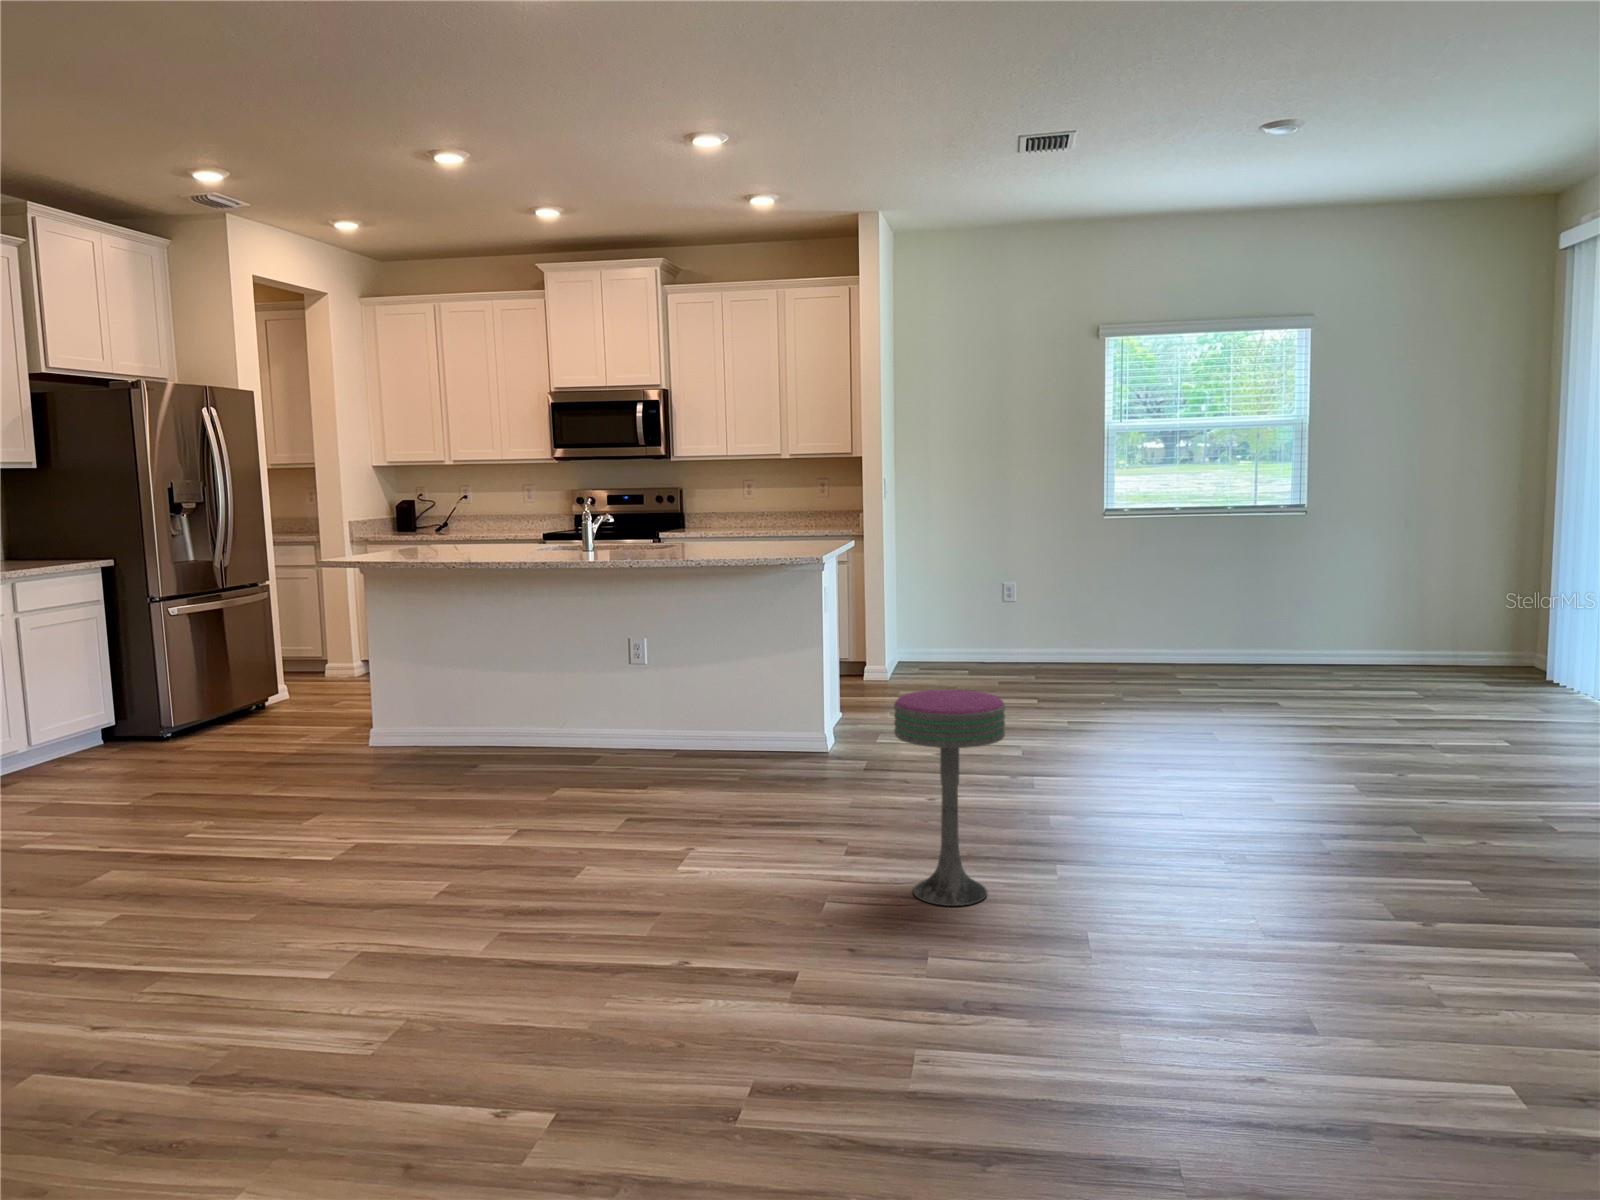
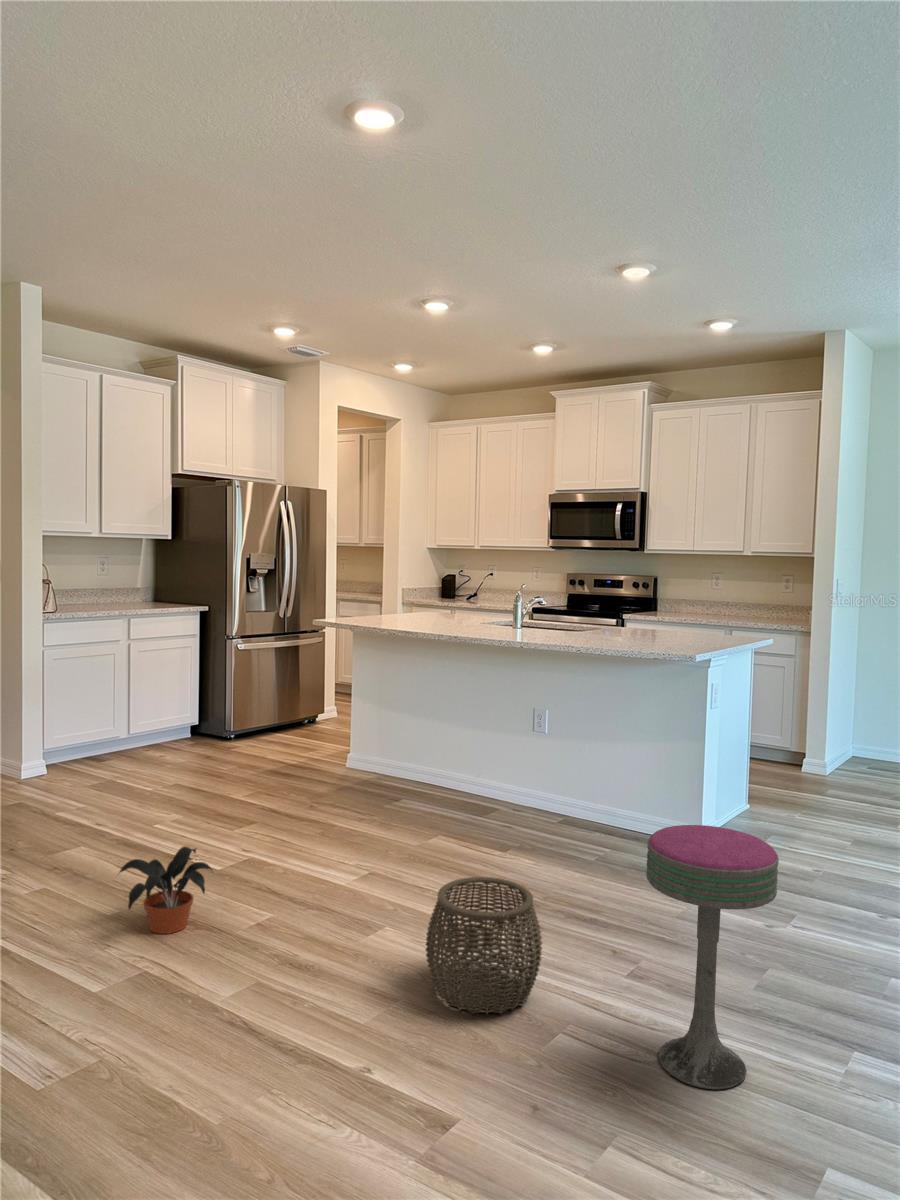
woven basket: none [672,783,789,908] -> present [426,877,542,1015]
potted plant: none [269,825,393,926] -> present [119,847,212,934]

